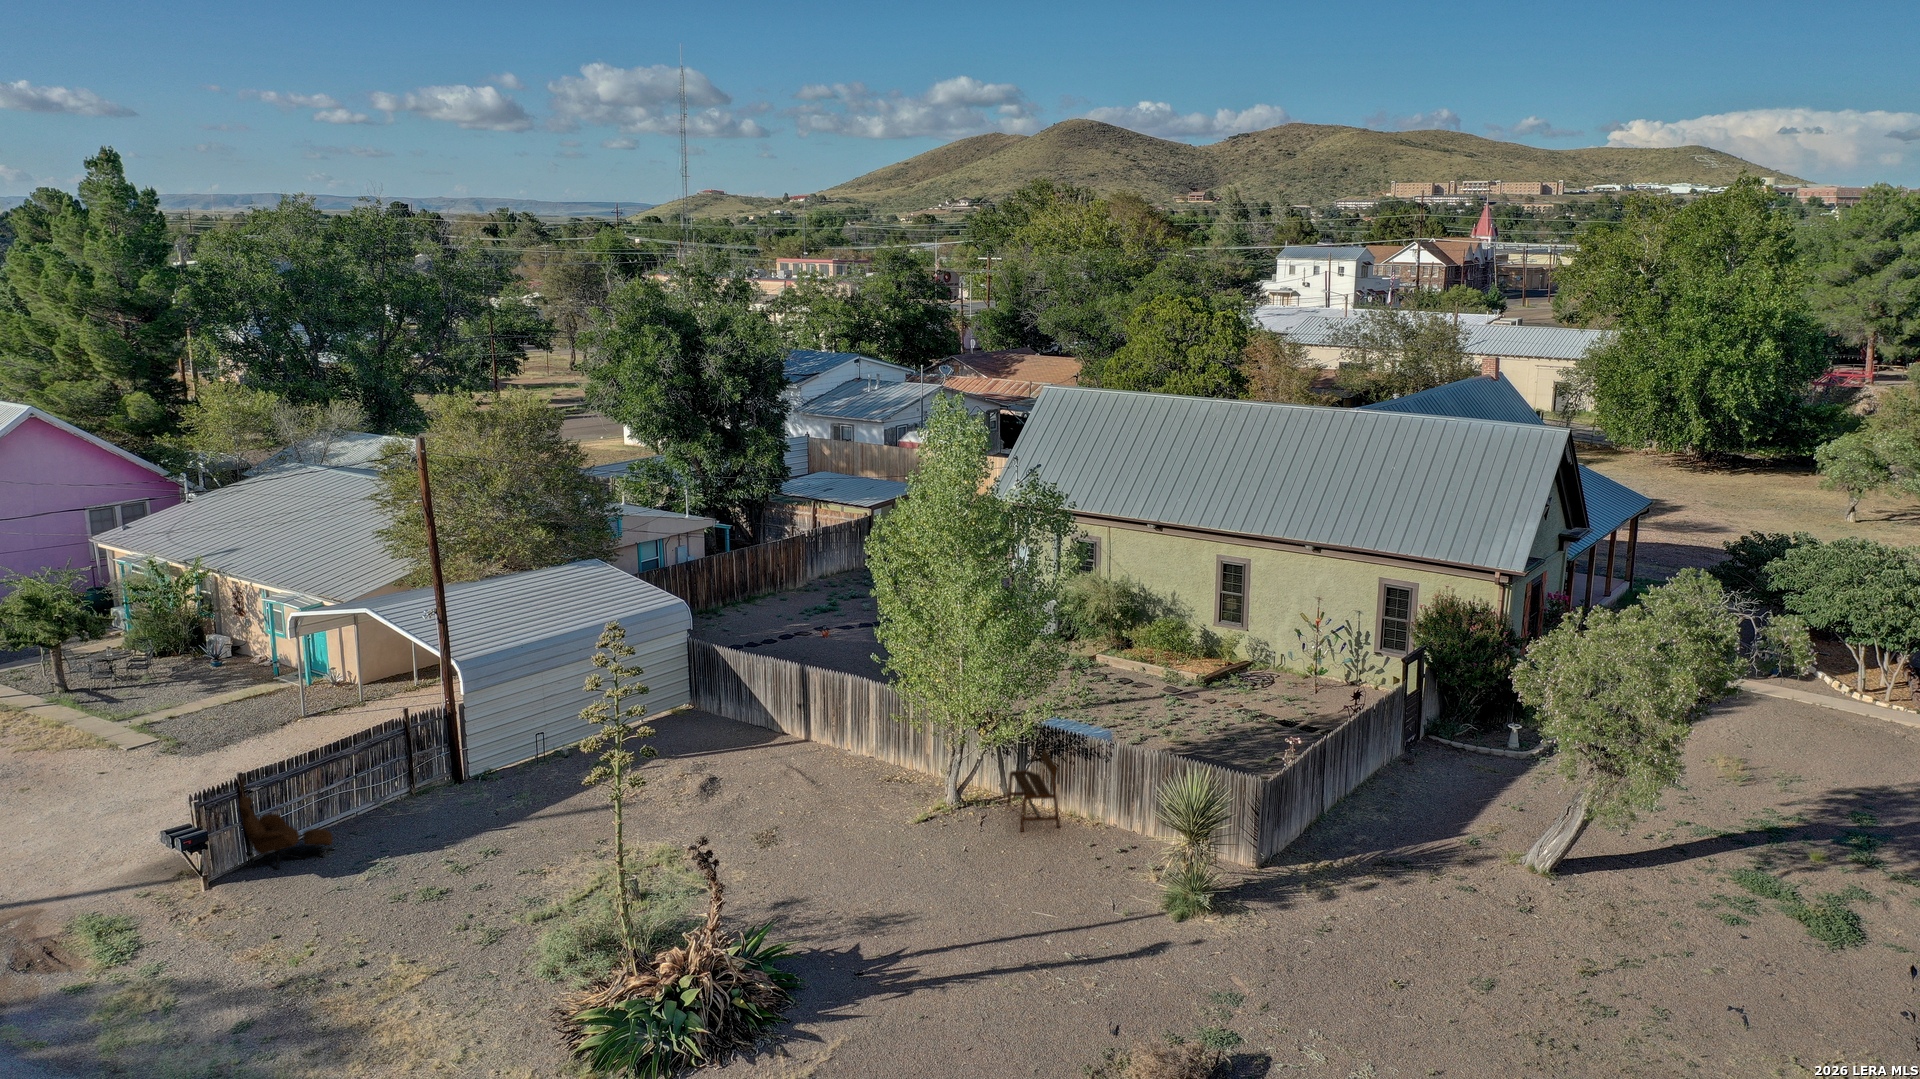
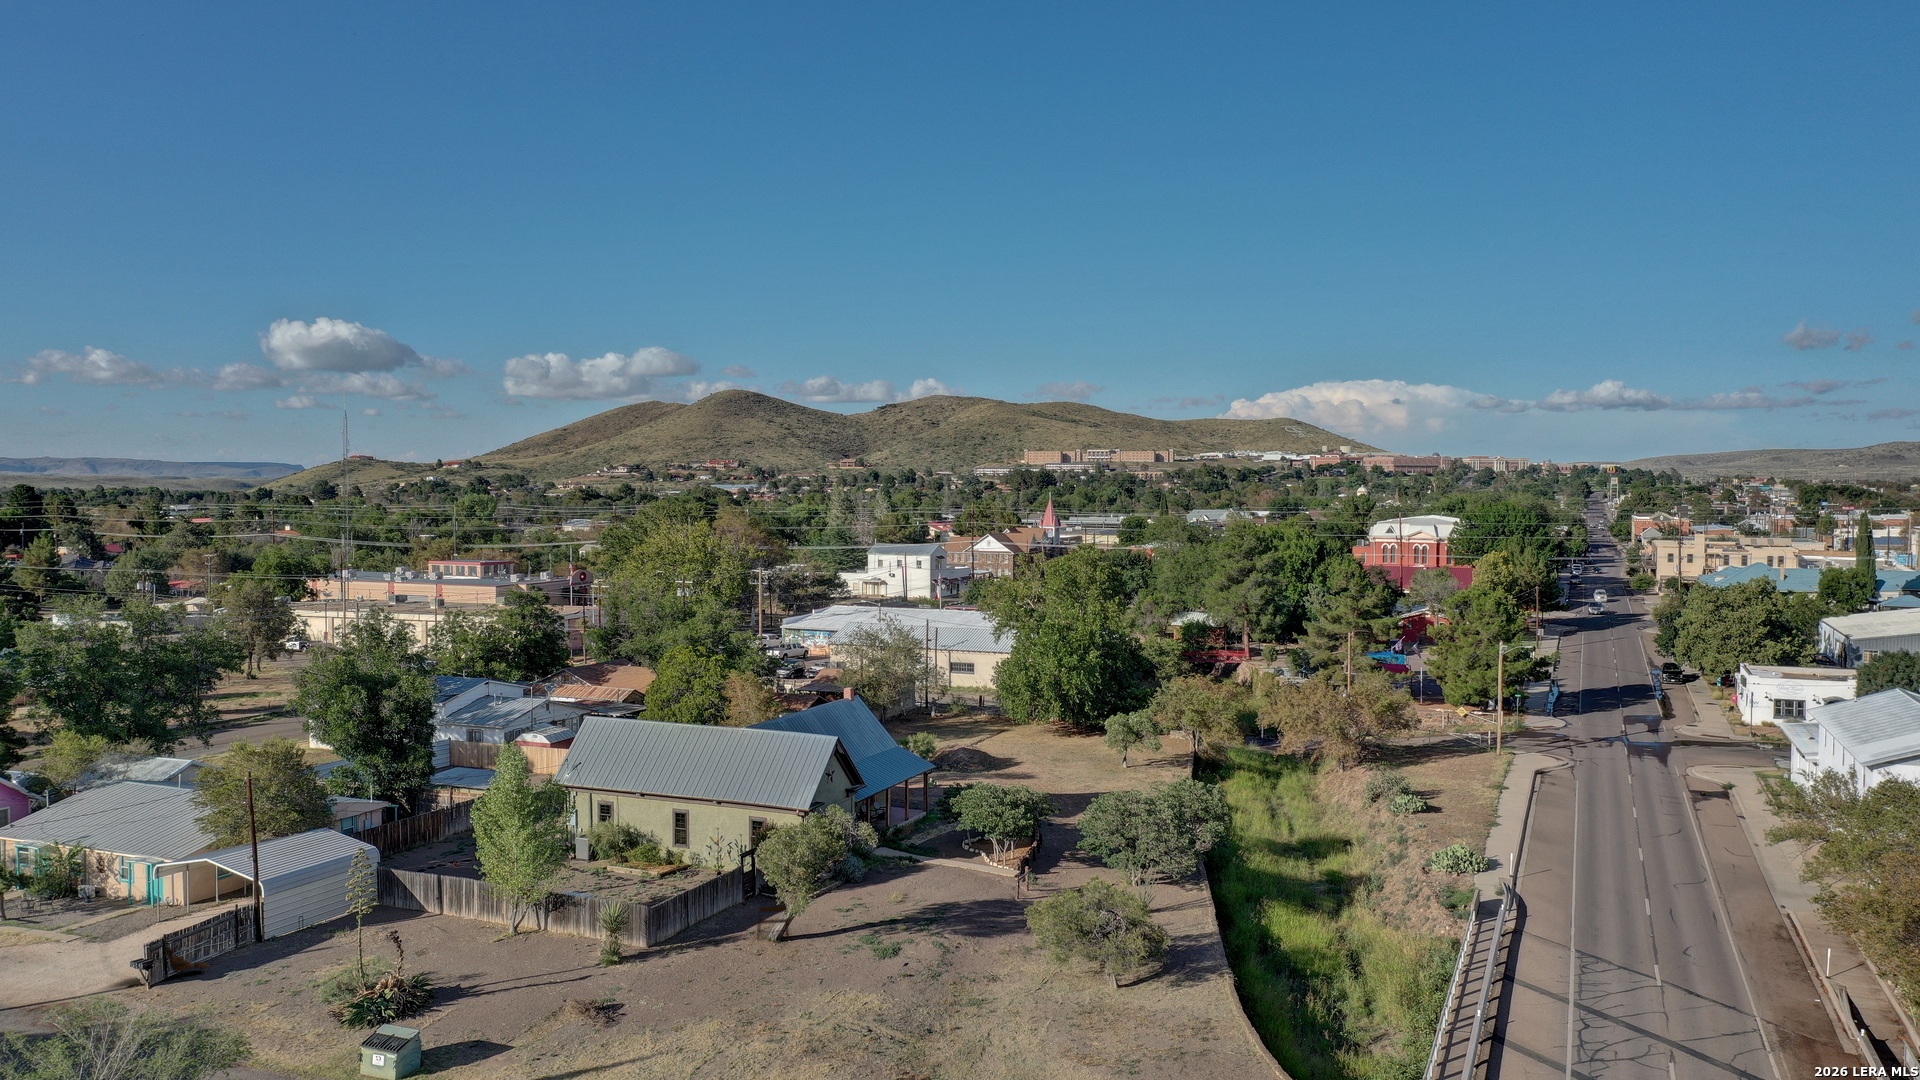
bench: present [1007,750,1060,832] -> present [757,906,789,938]

